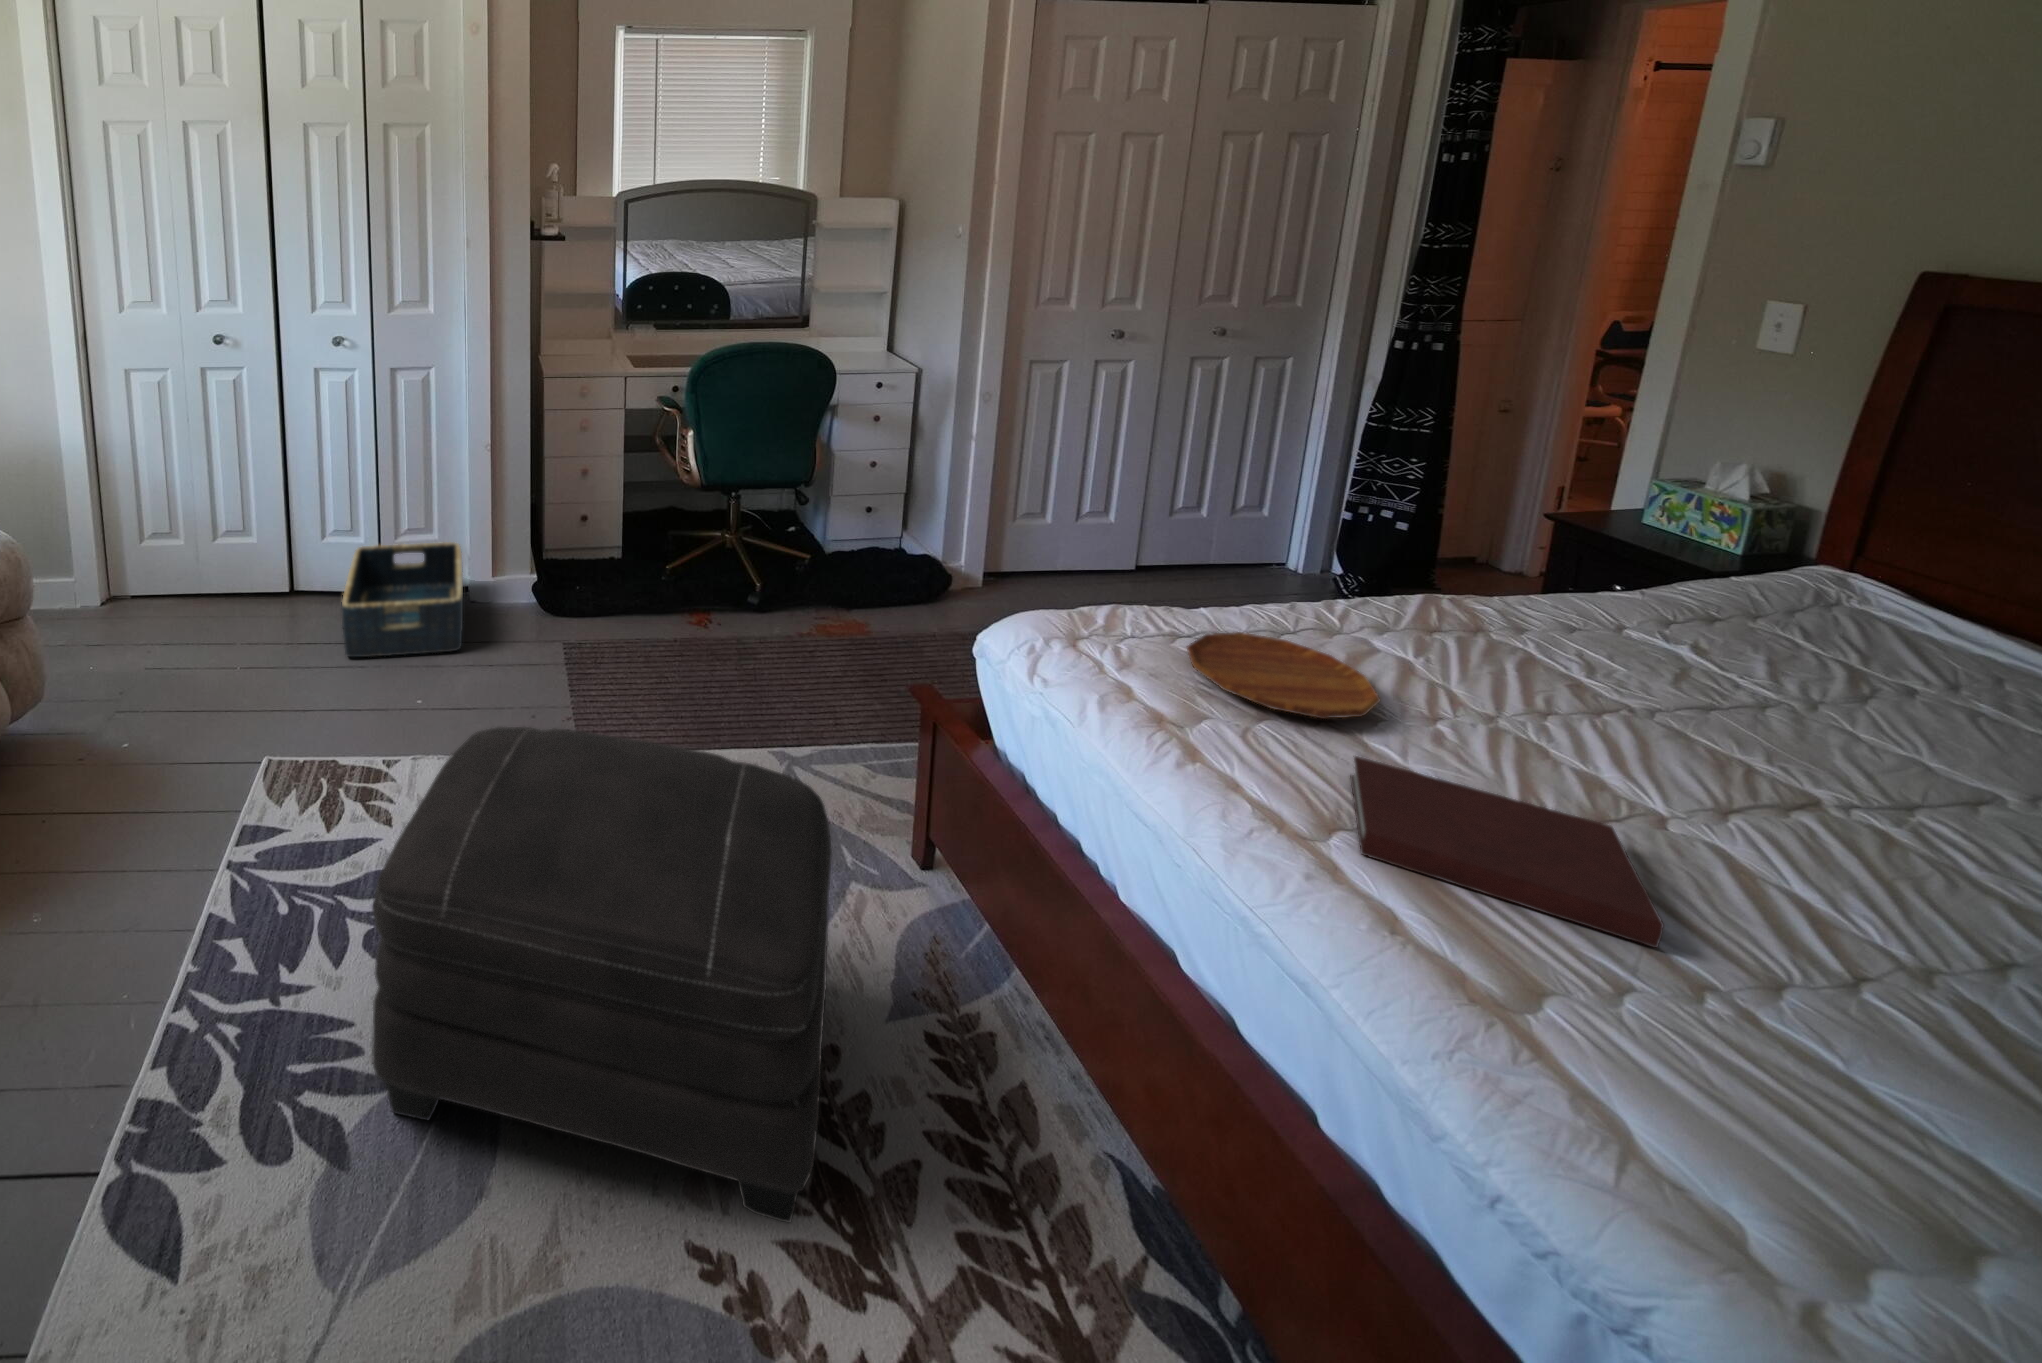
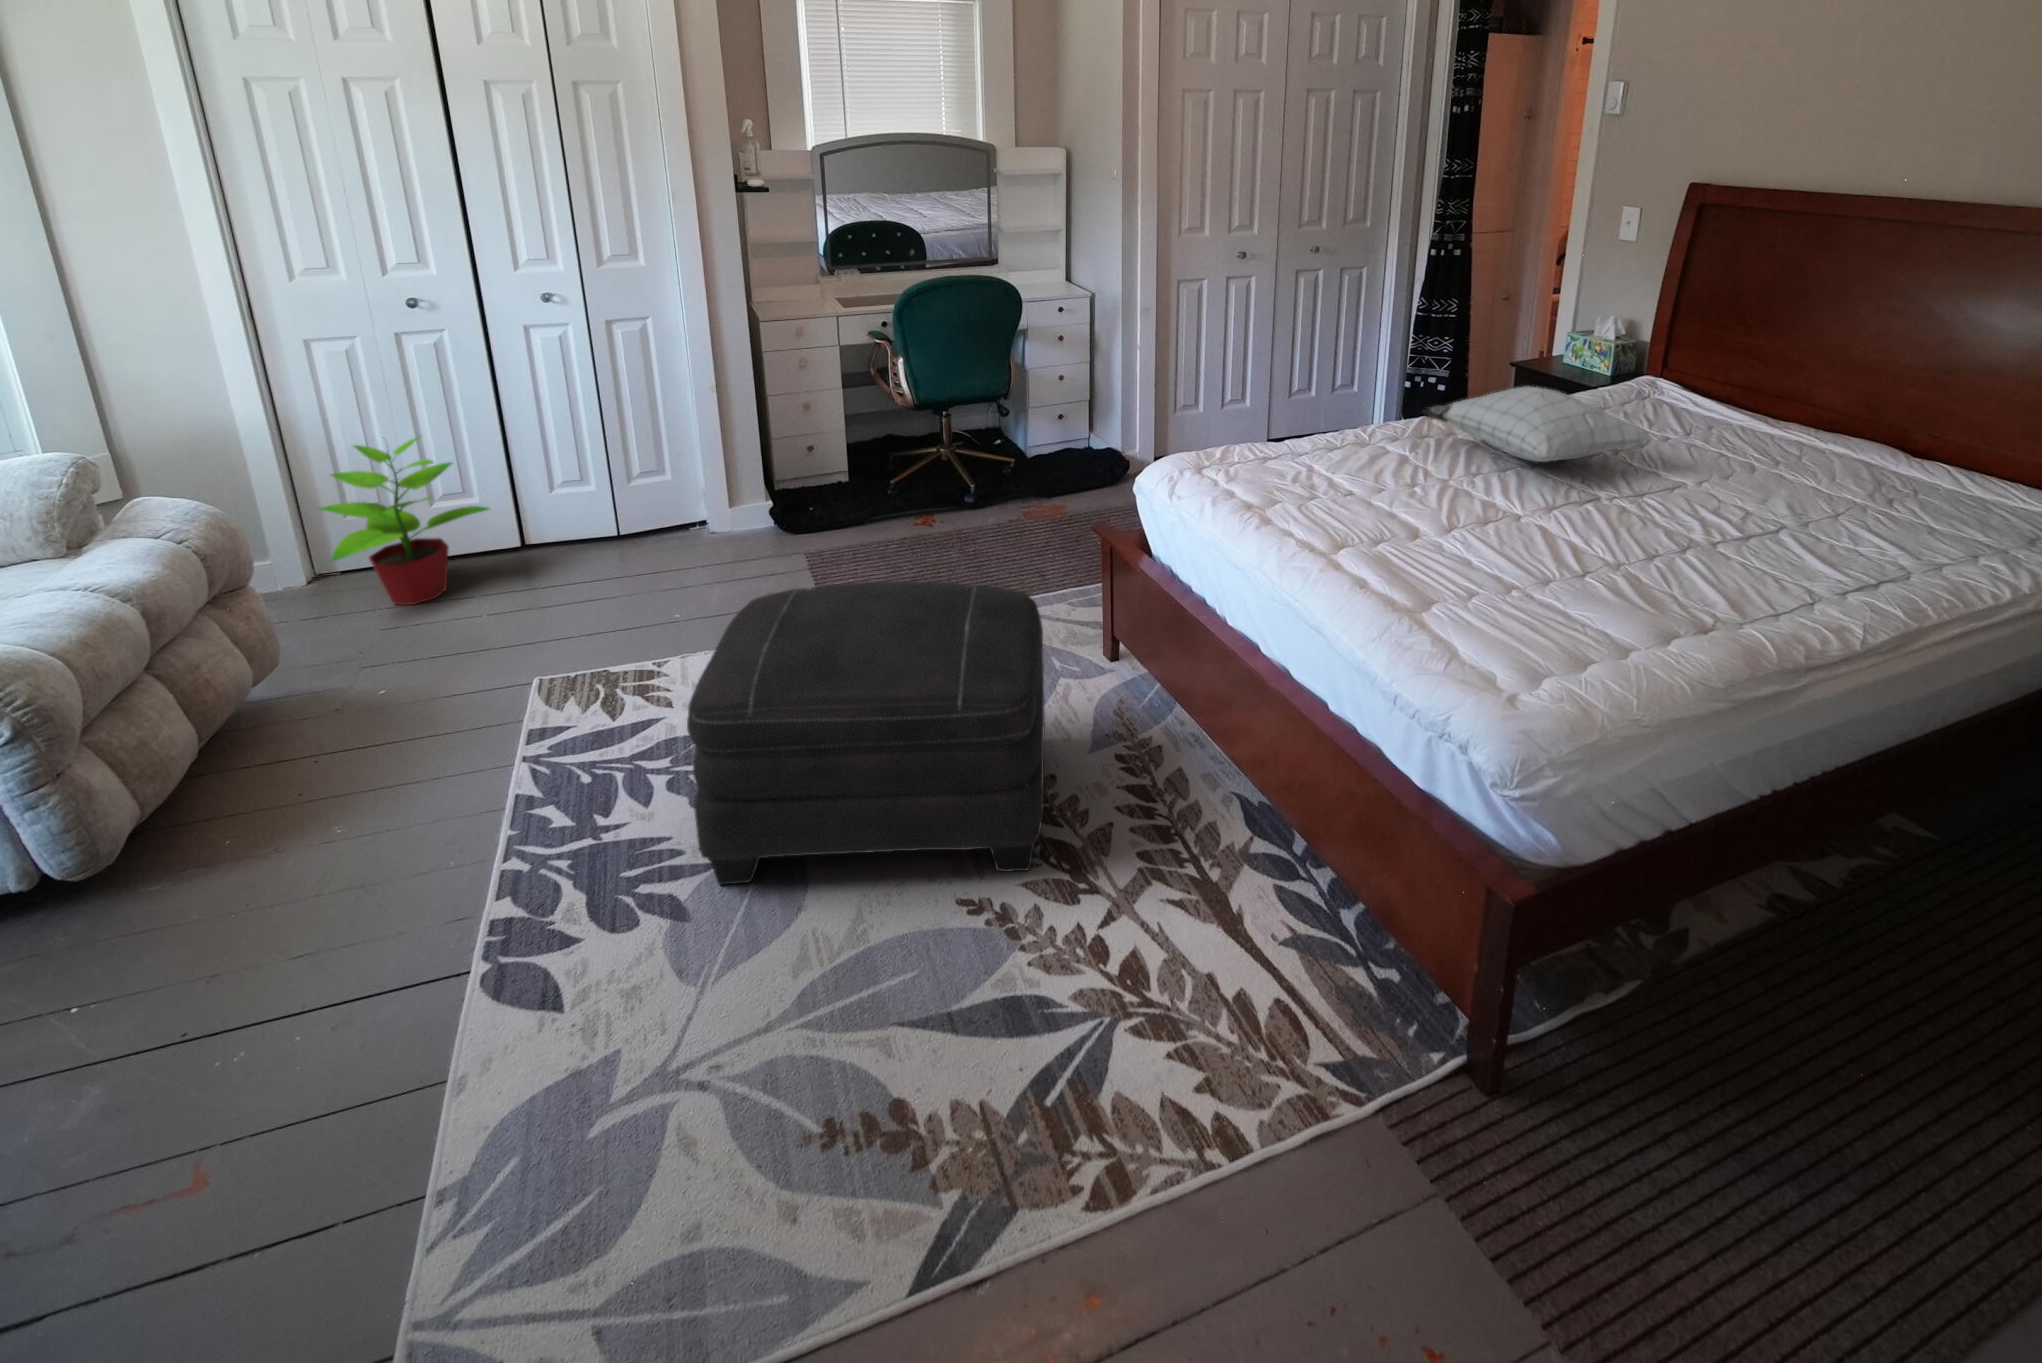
potted plant: none [122,476,264,645] -> present [319,437,489,605]
basket: present [342,542,463,657] -> none [585,478,713,590]
pillow: none [1439,575,1962,722] -> present [1423,386,1650,462]
tray: present [1187,632,1380,719] -> none [1273,450,1380,492]
notebook: present [1350,756,1664,948] -> none [1352,507,1487,574]

